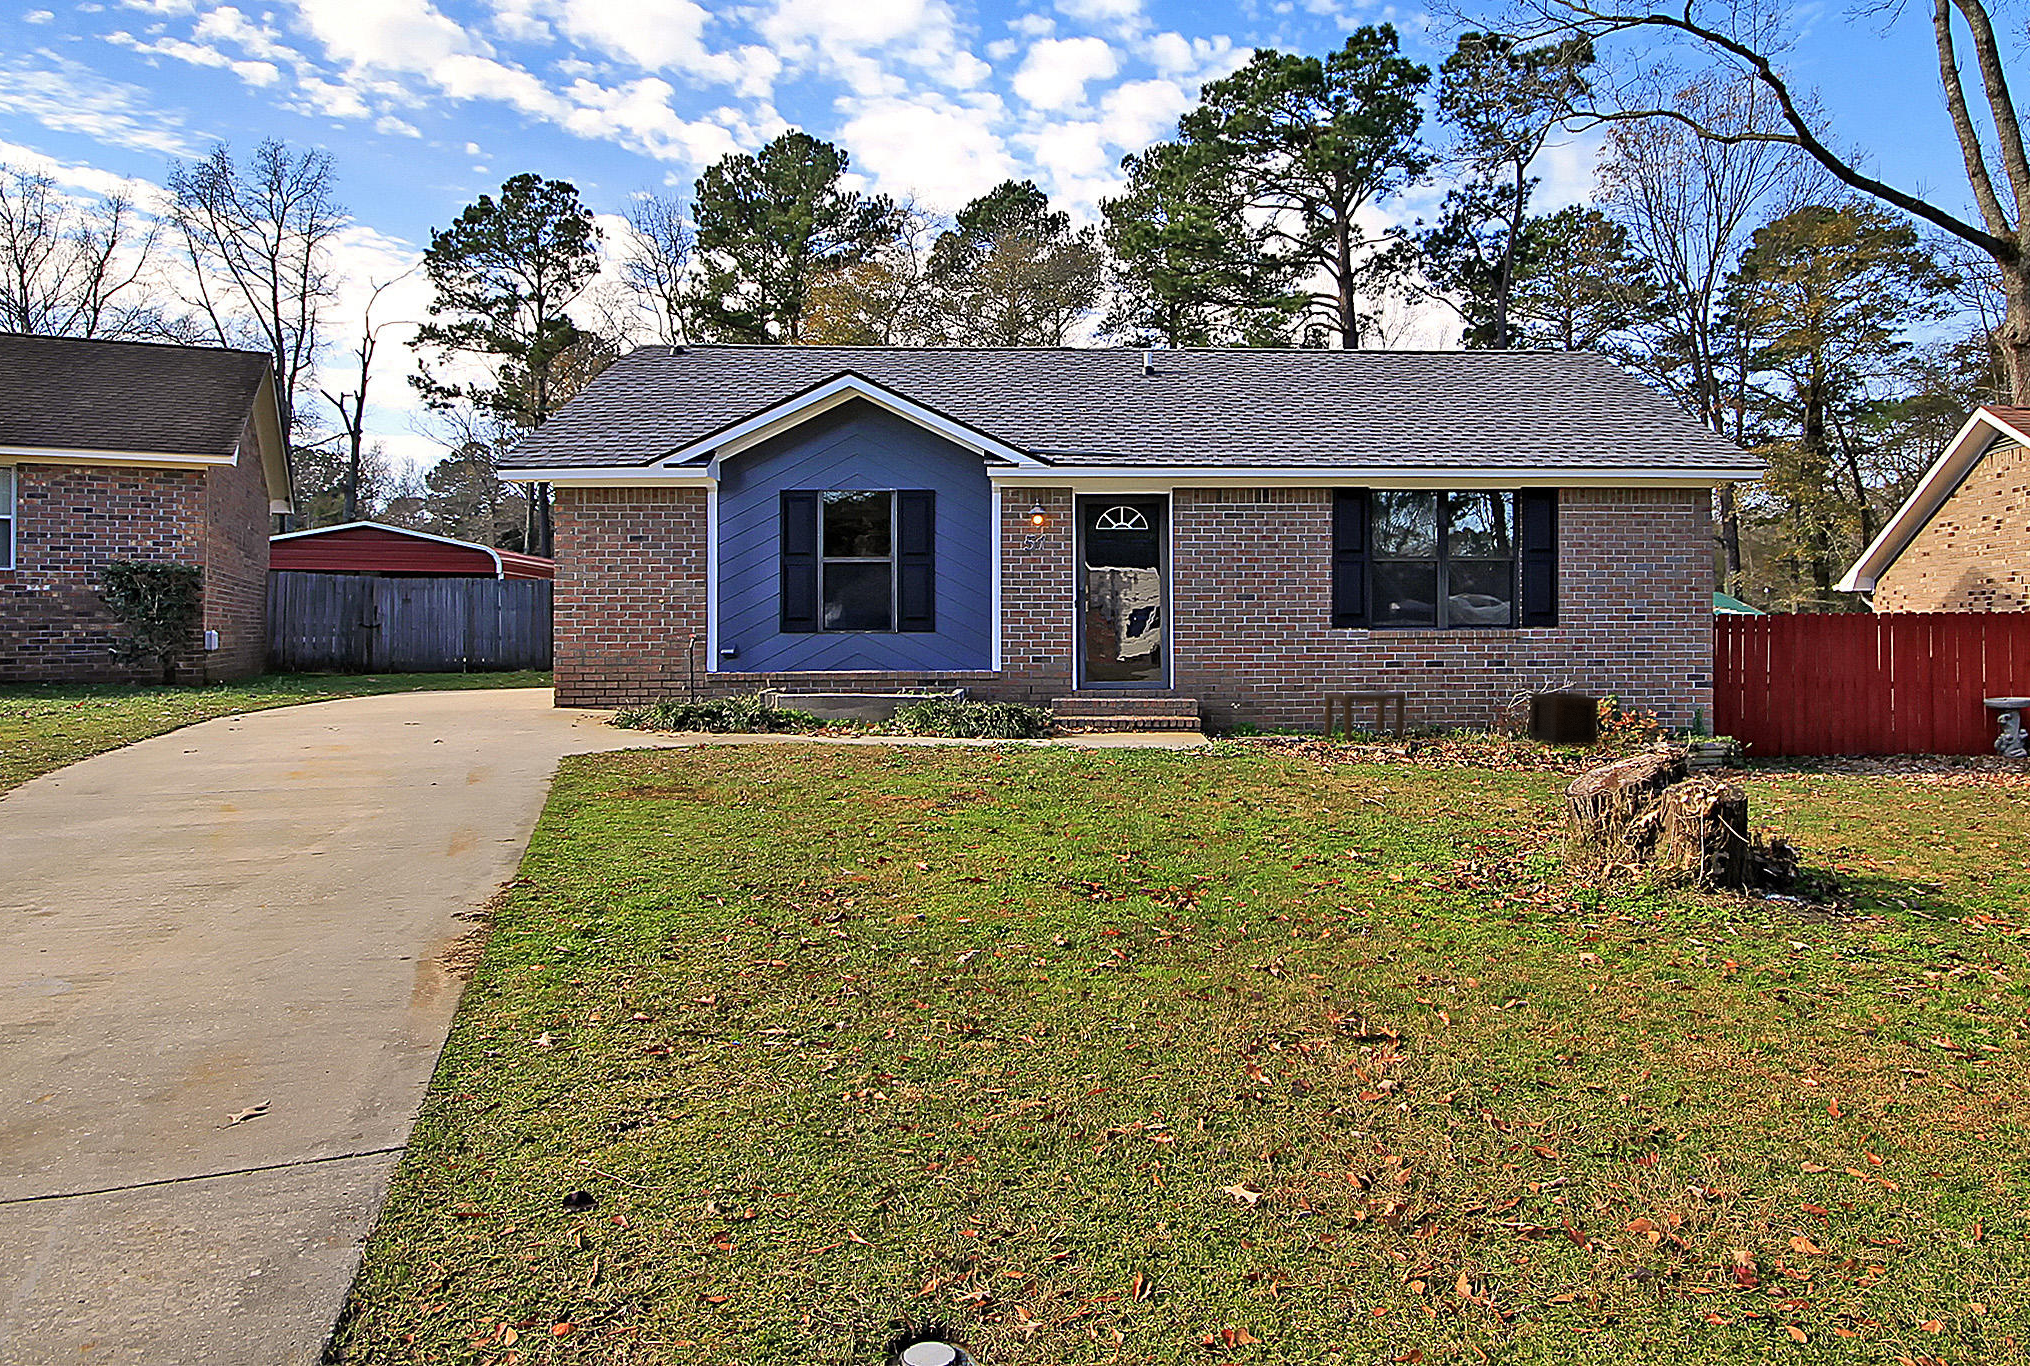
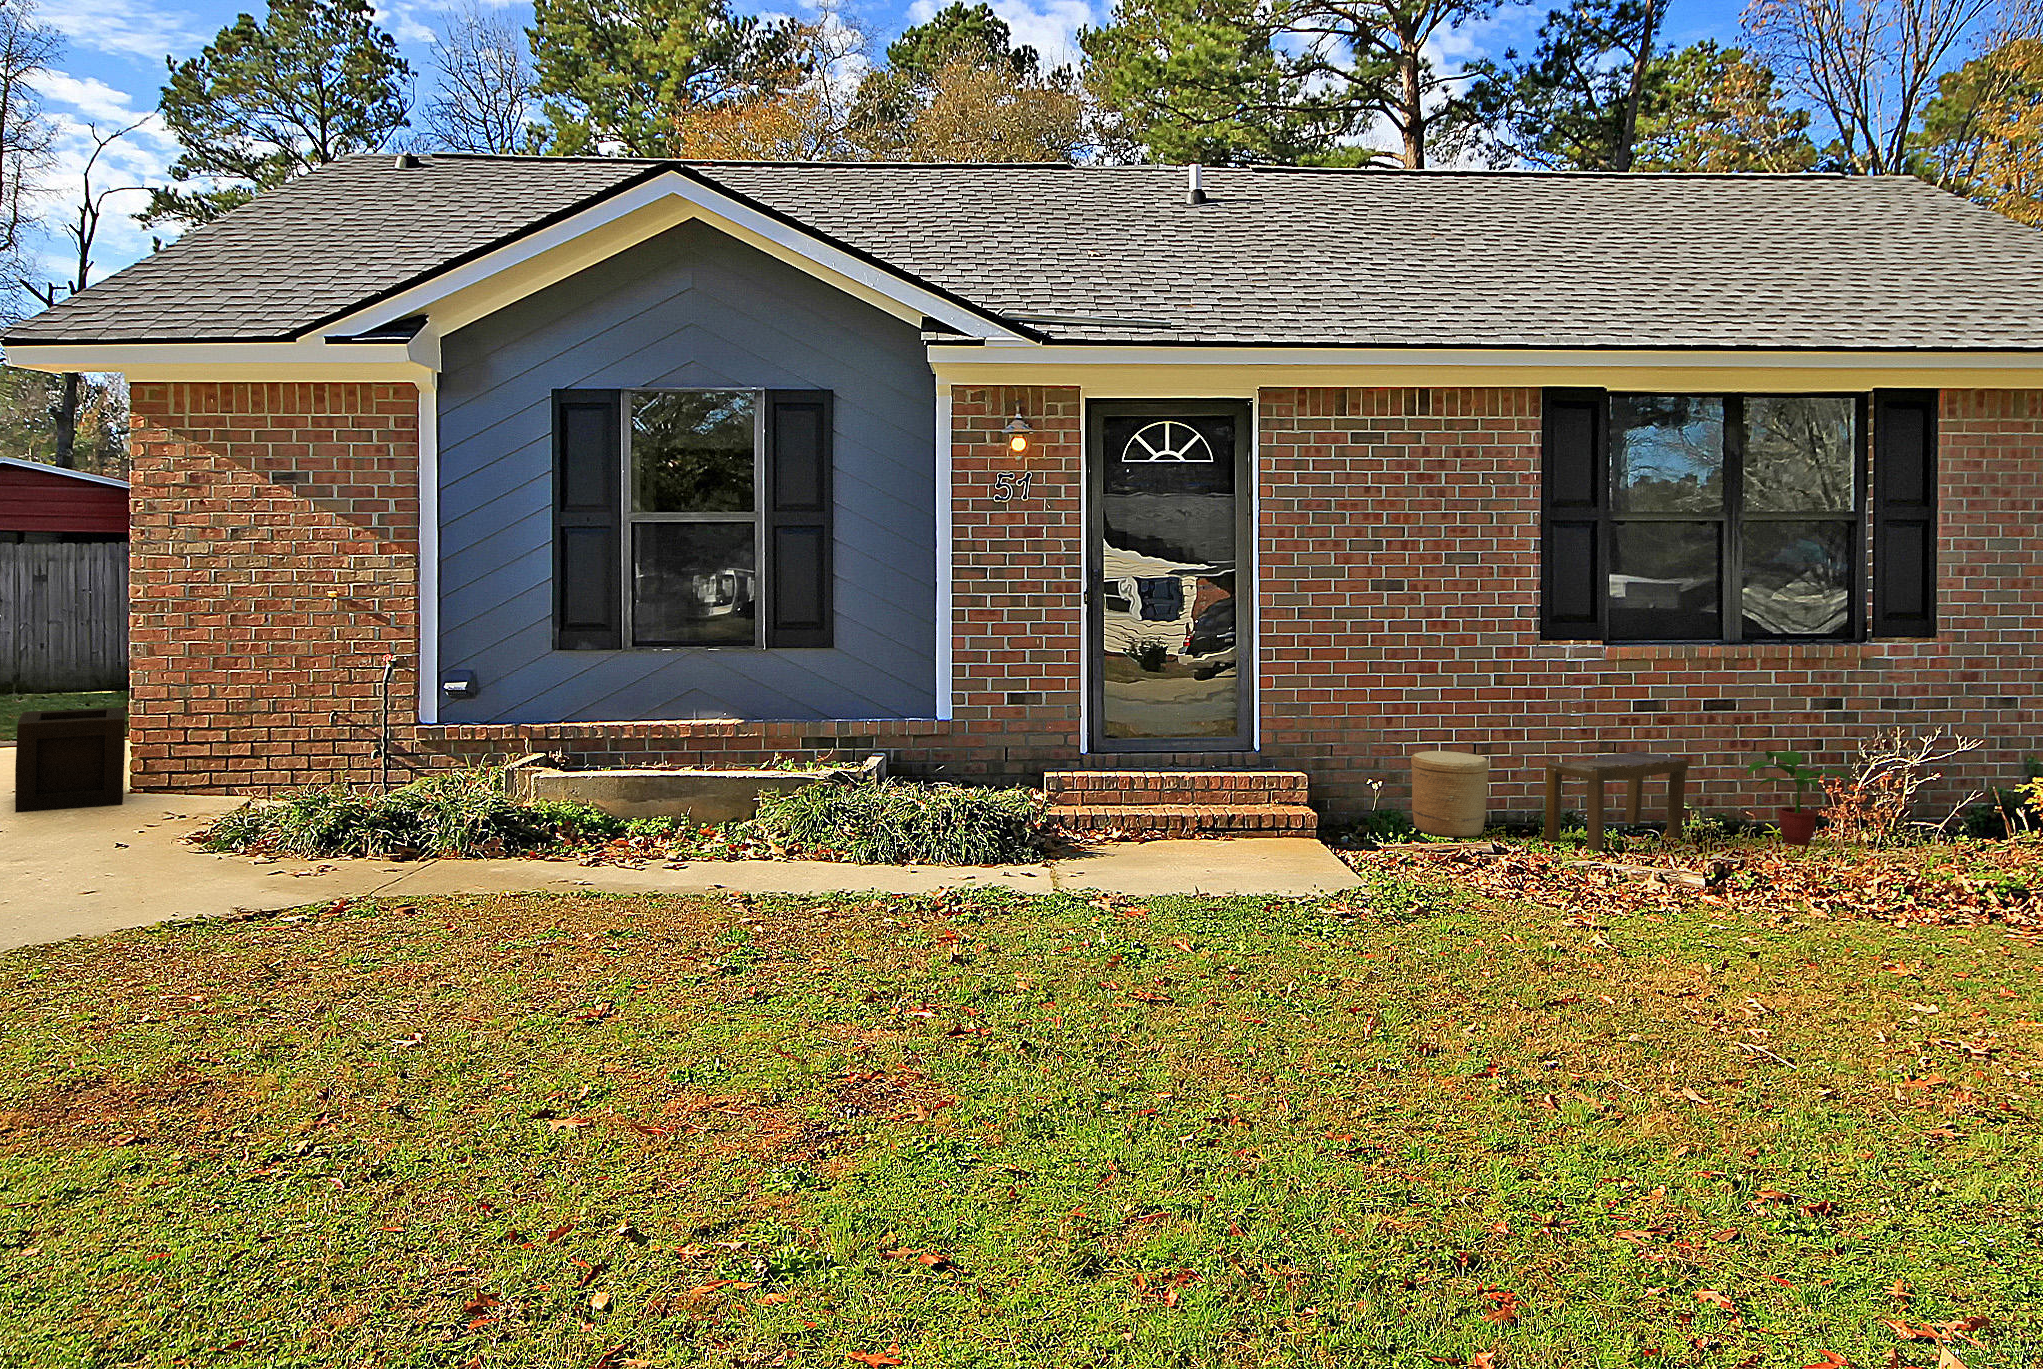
woven basket: none [1252,690,1295,735] -> present [1411,751,1489,837]
potted plant: none [1436,690,1495,741] -> present [1747,751,1854,845]
wooden crate: present [1530,692,1599,745] -> present [15,707,125,813]

